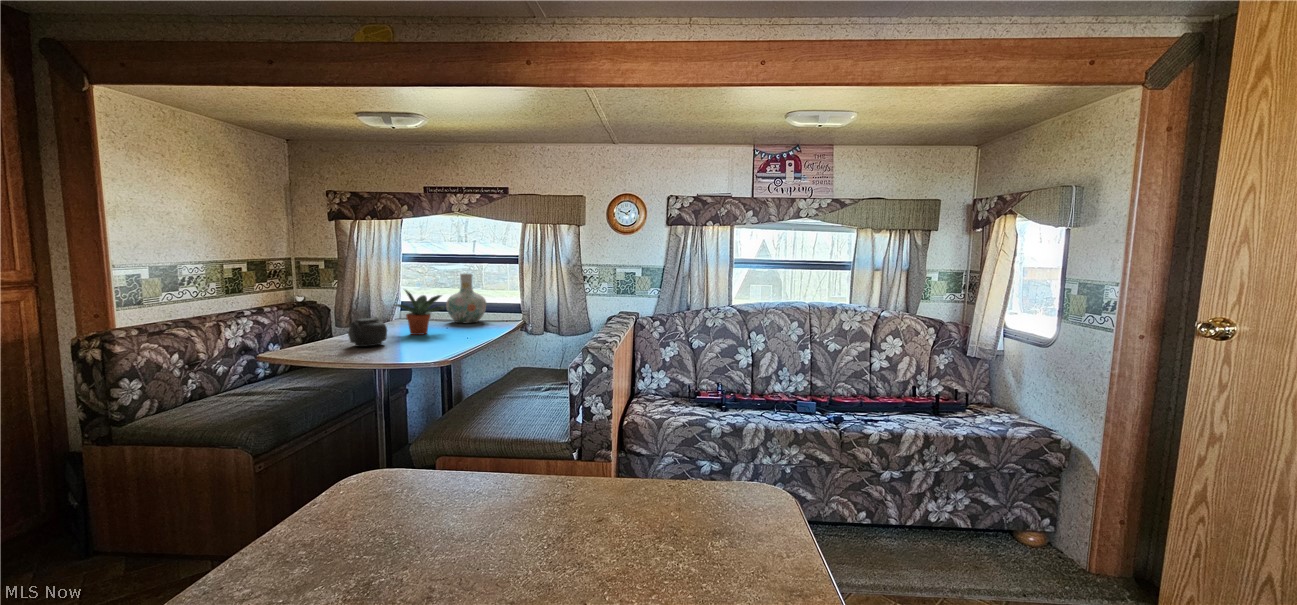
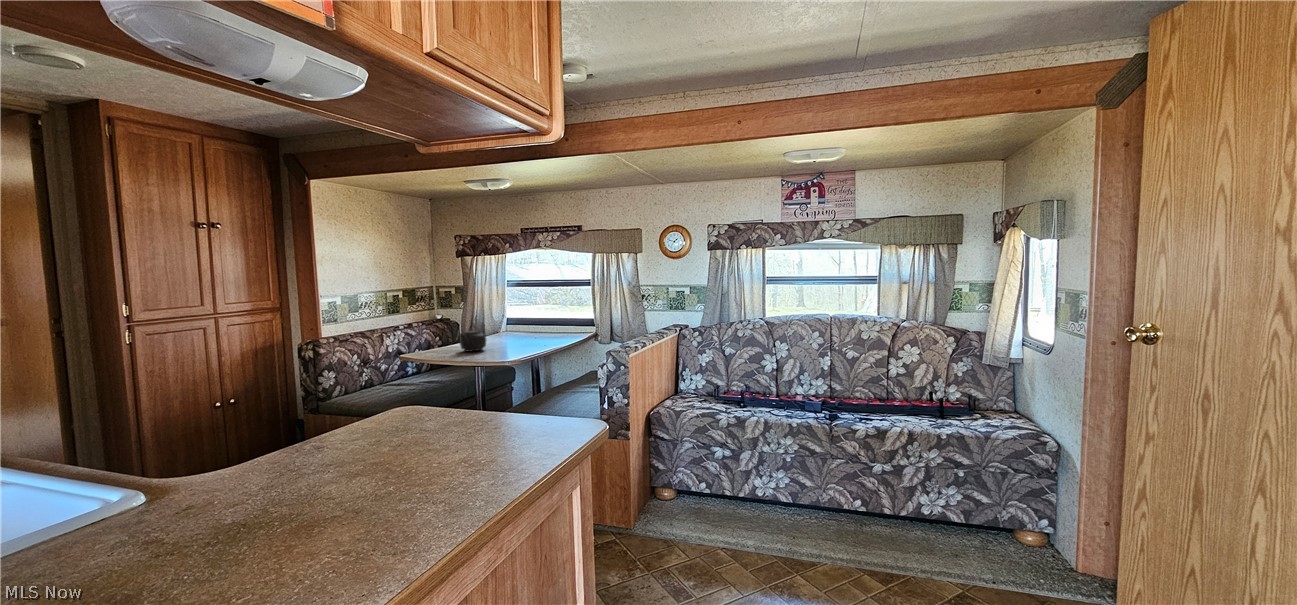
vase: present [446,274,487,323] -> none [538,296,569,335]
potted plant: present [396,290,446,335] -> none [494,308,535,344]

